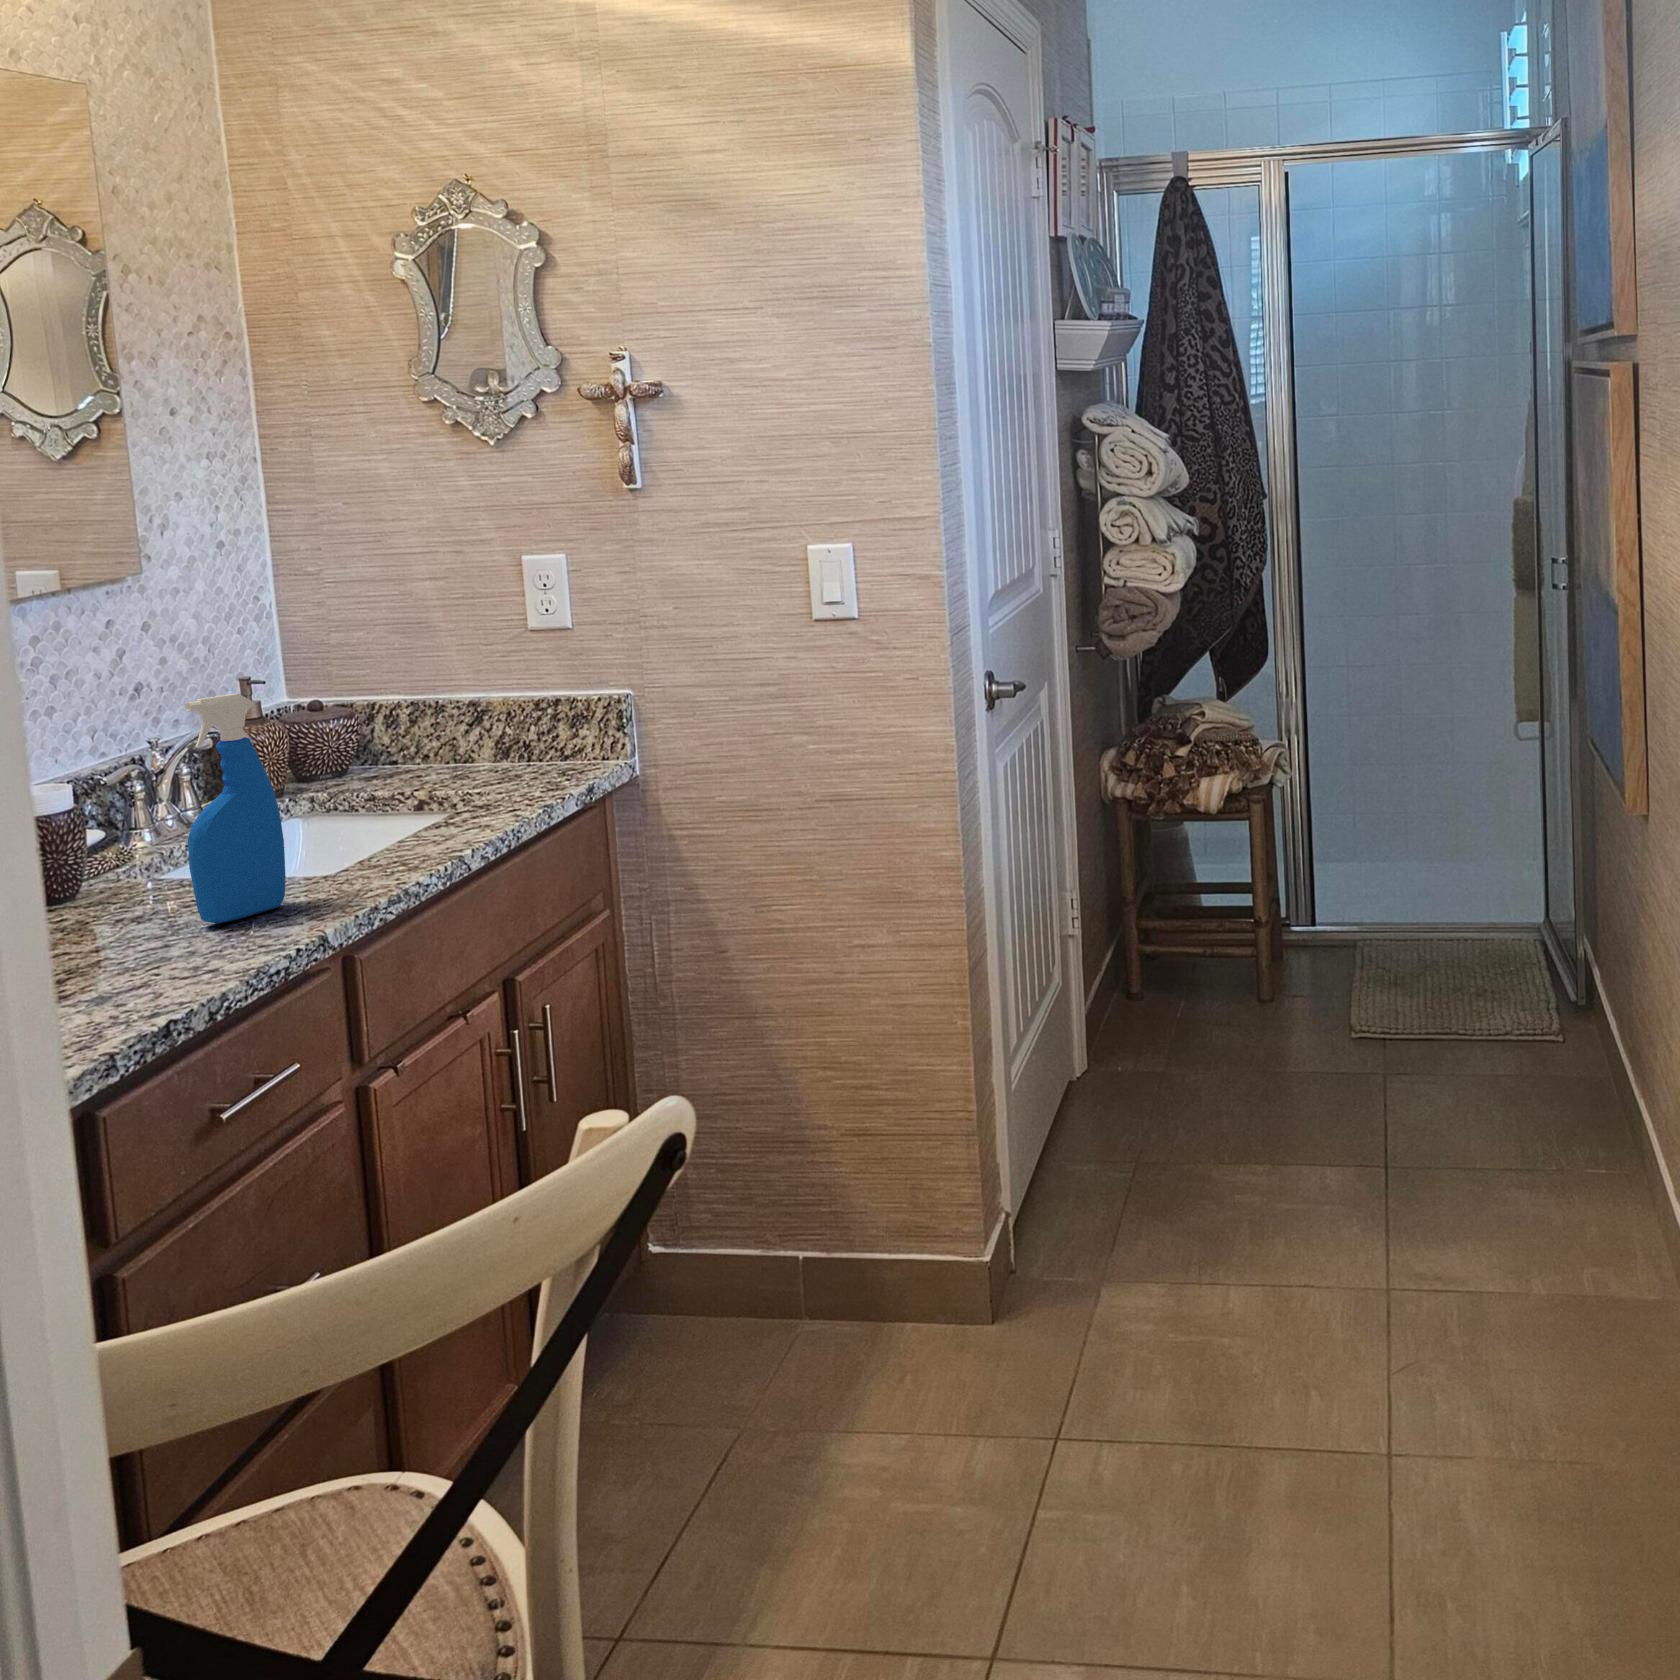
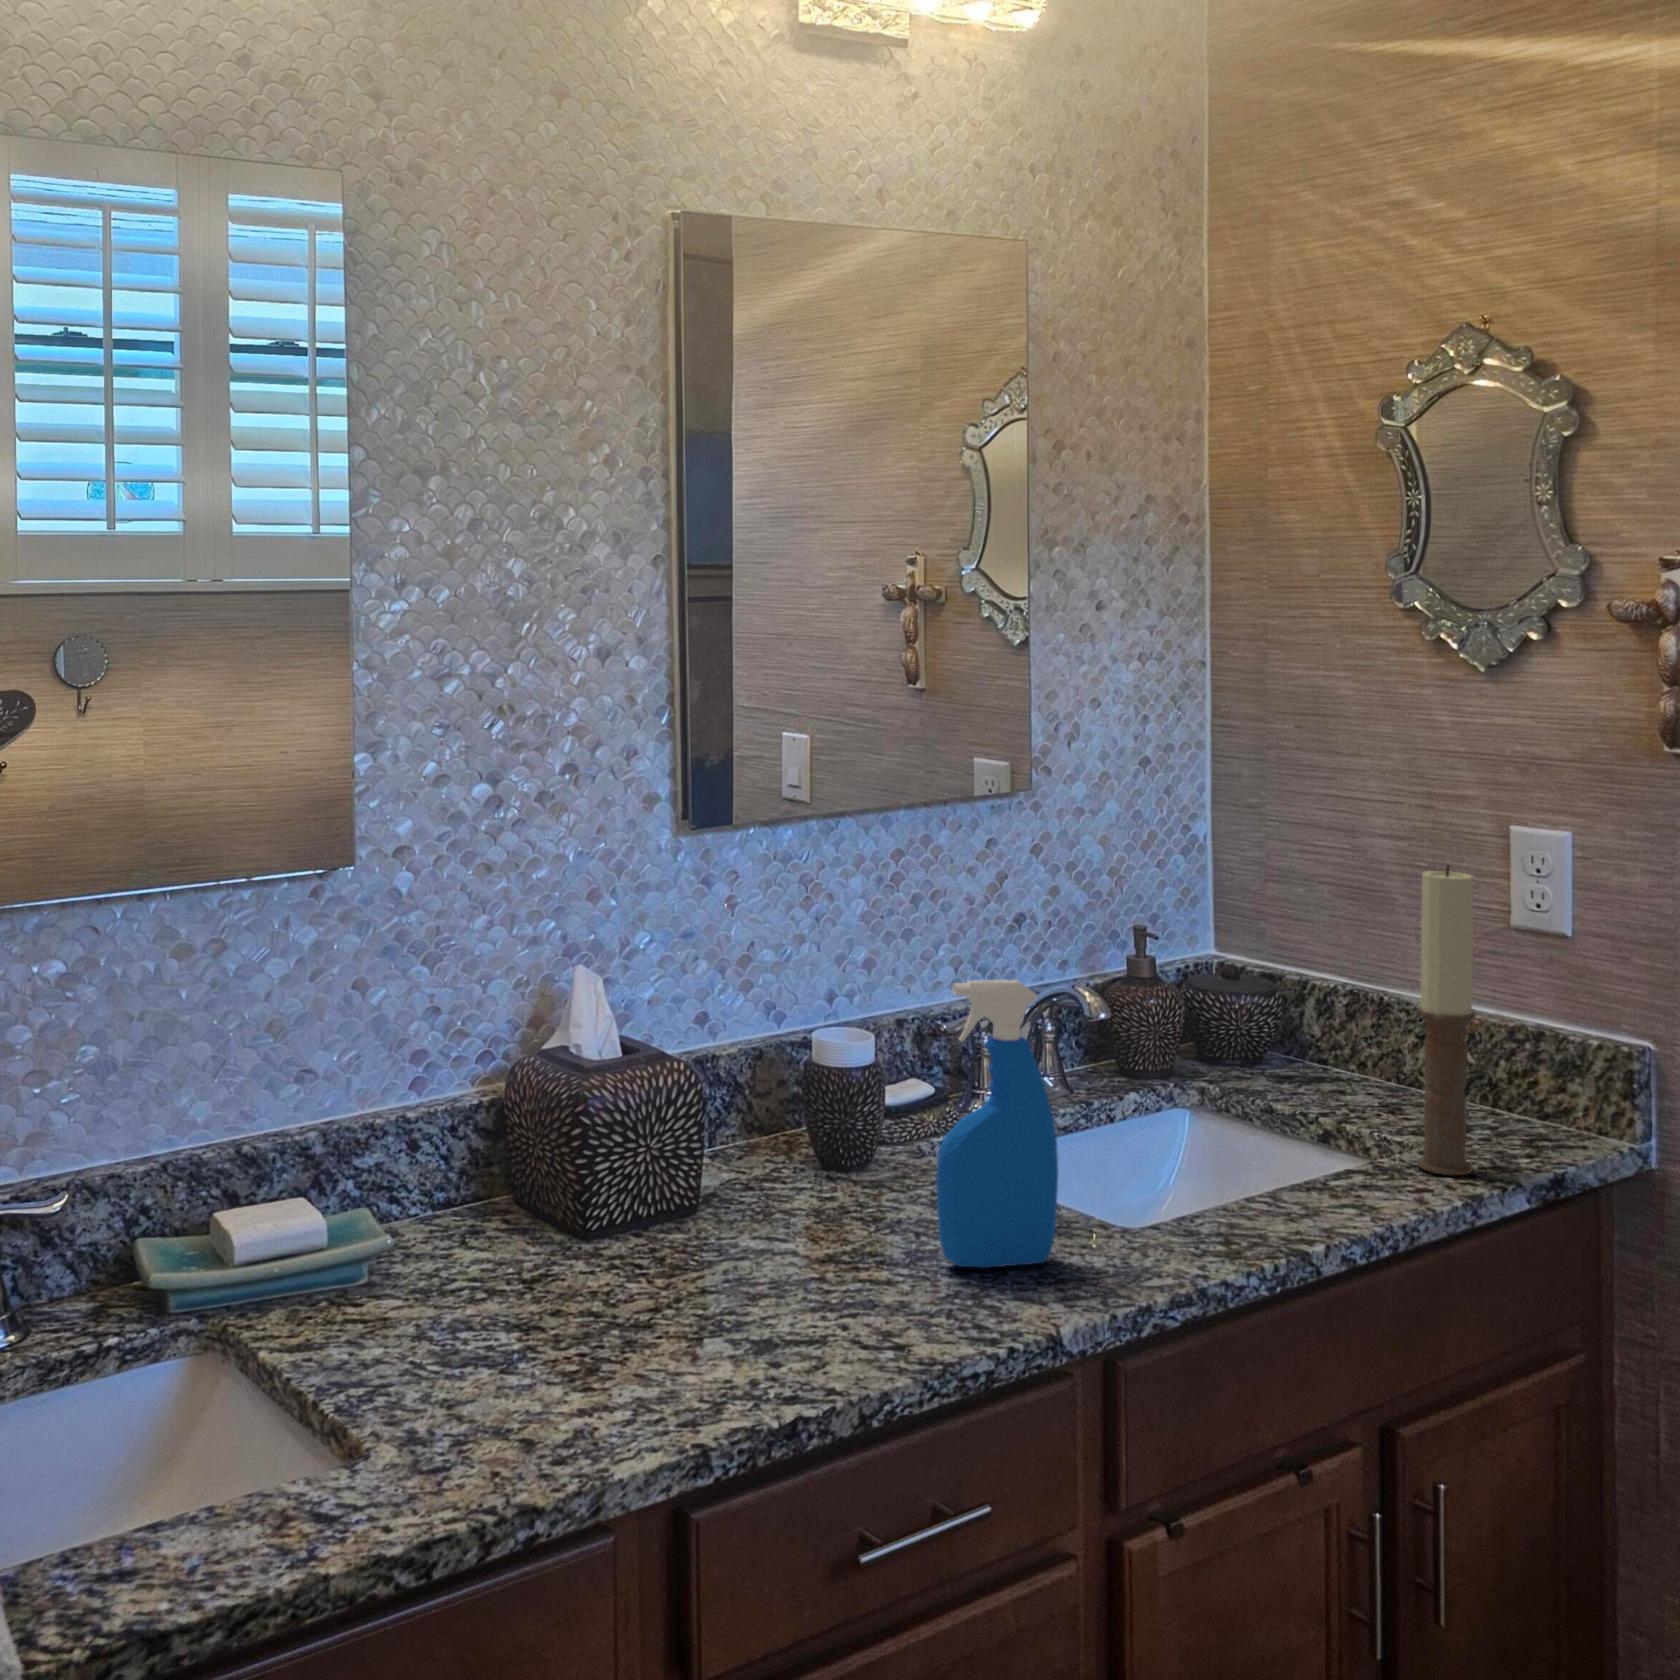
candle: none [485,580,539,801] -> present [1417,866,1475,1175]

